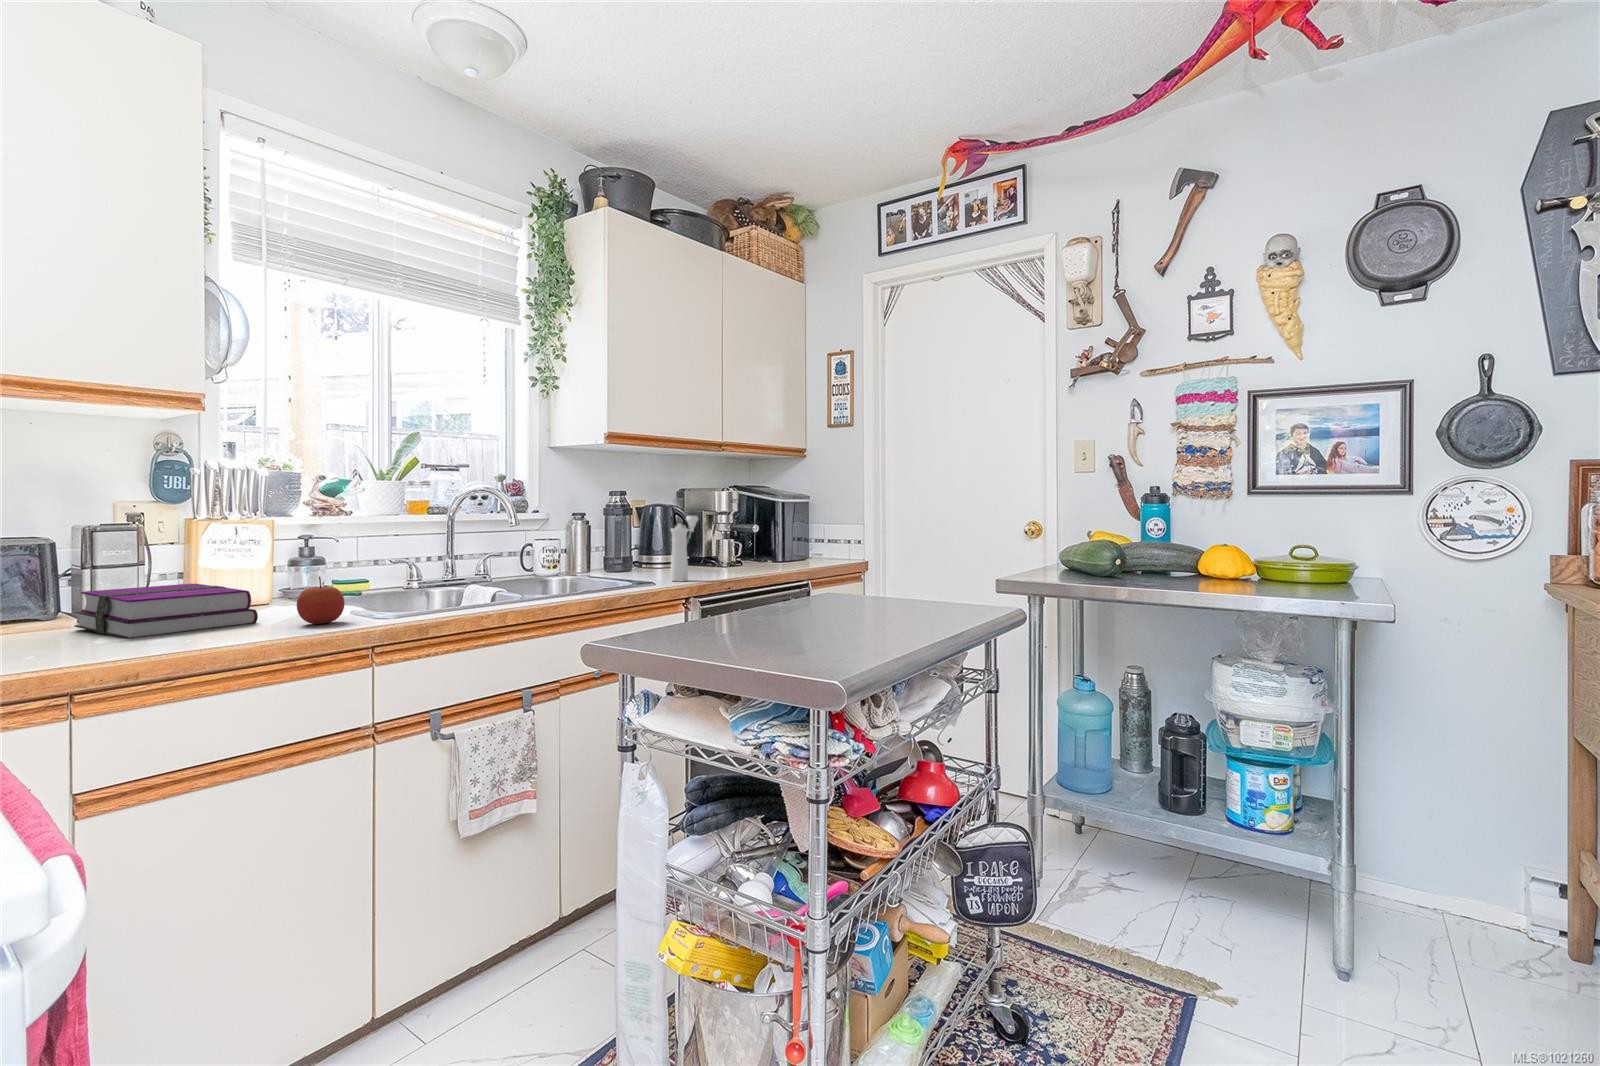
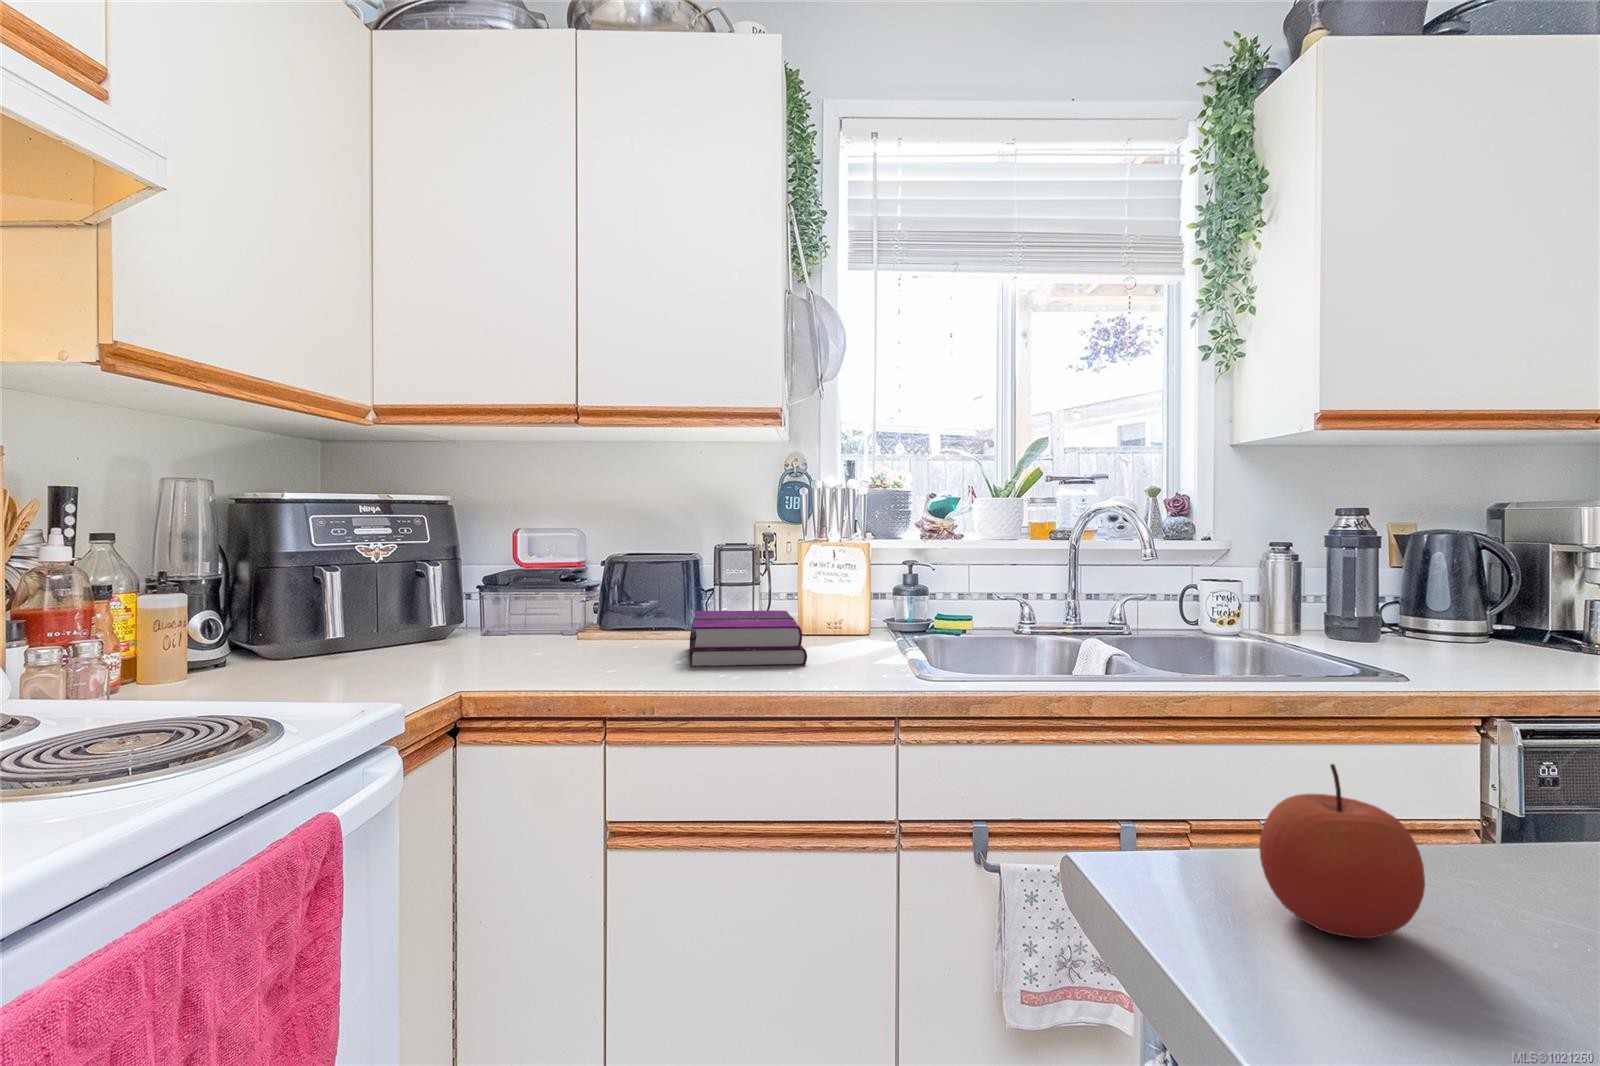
pepper mill: present [671,516,698,581] -> none [1442,553,1519,680]
apple: present [297,577,345,624] -> present [1259,764,1425,938]

